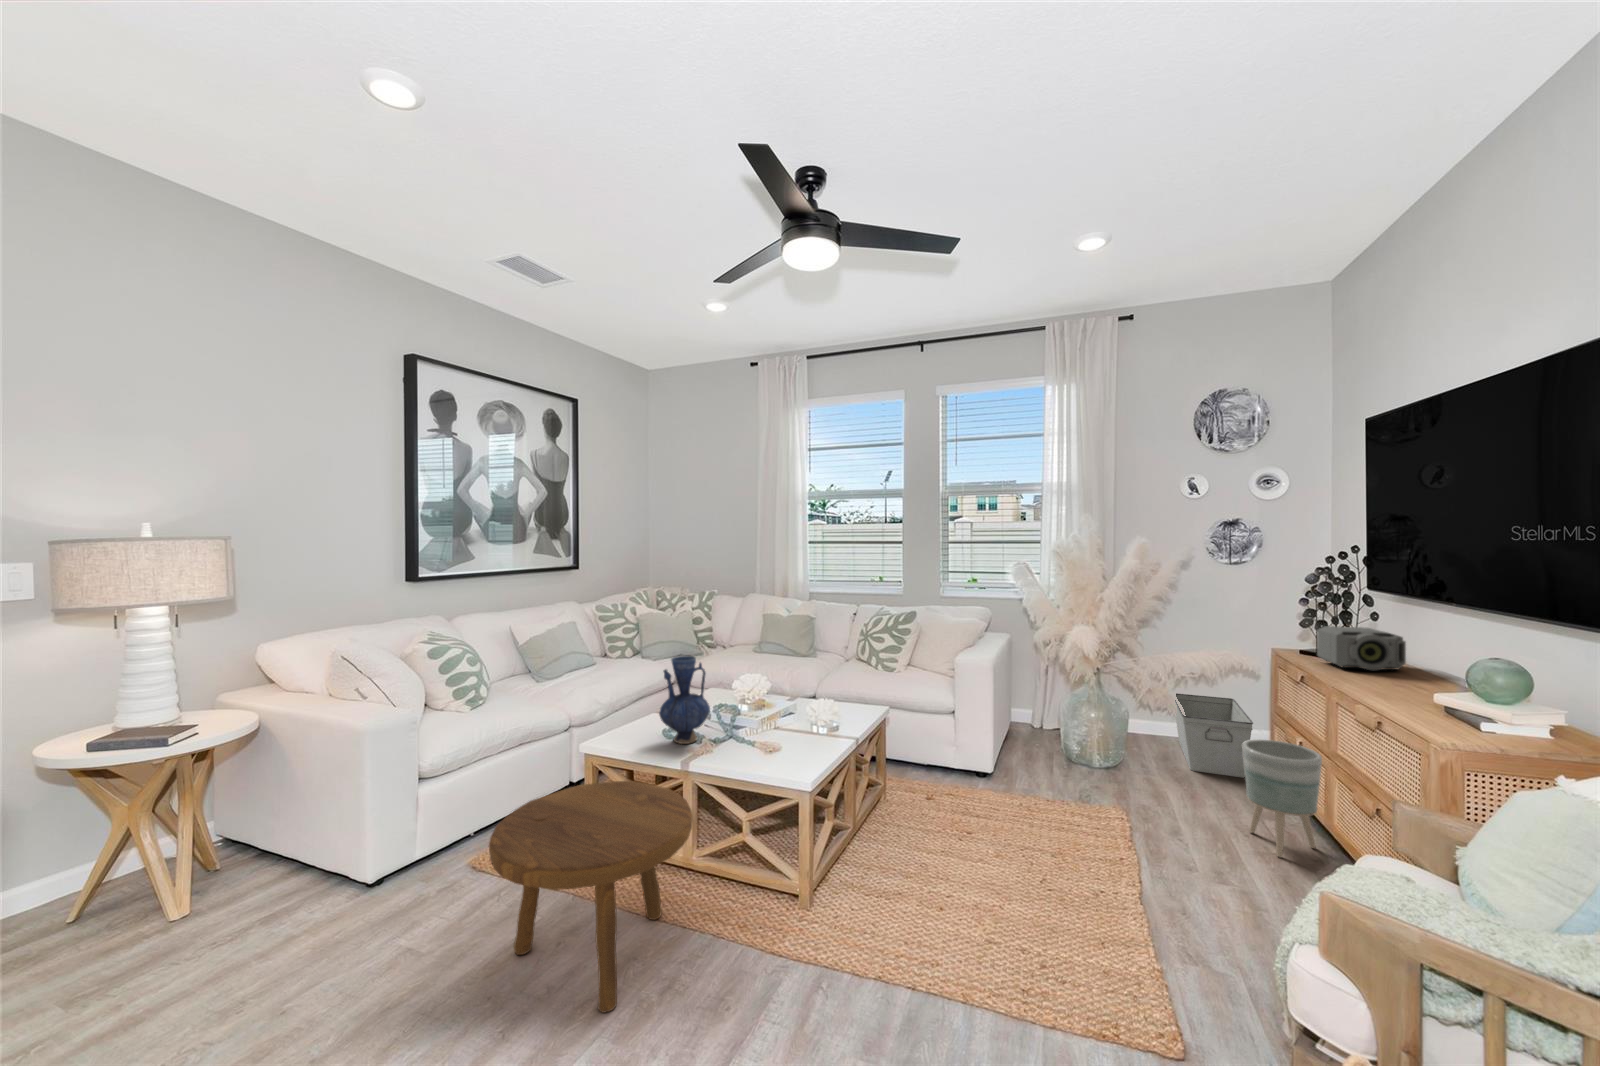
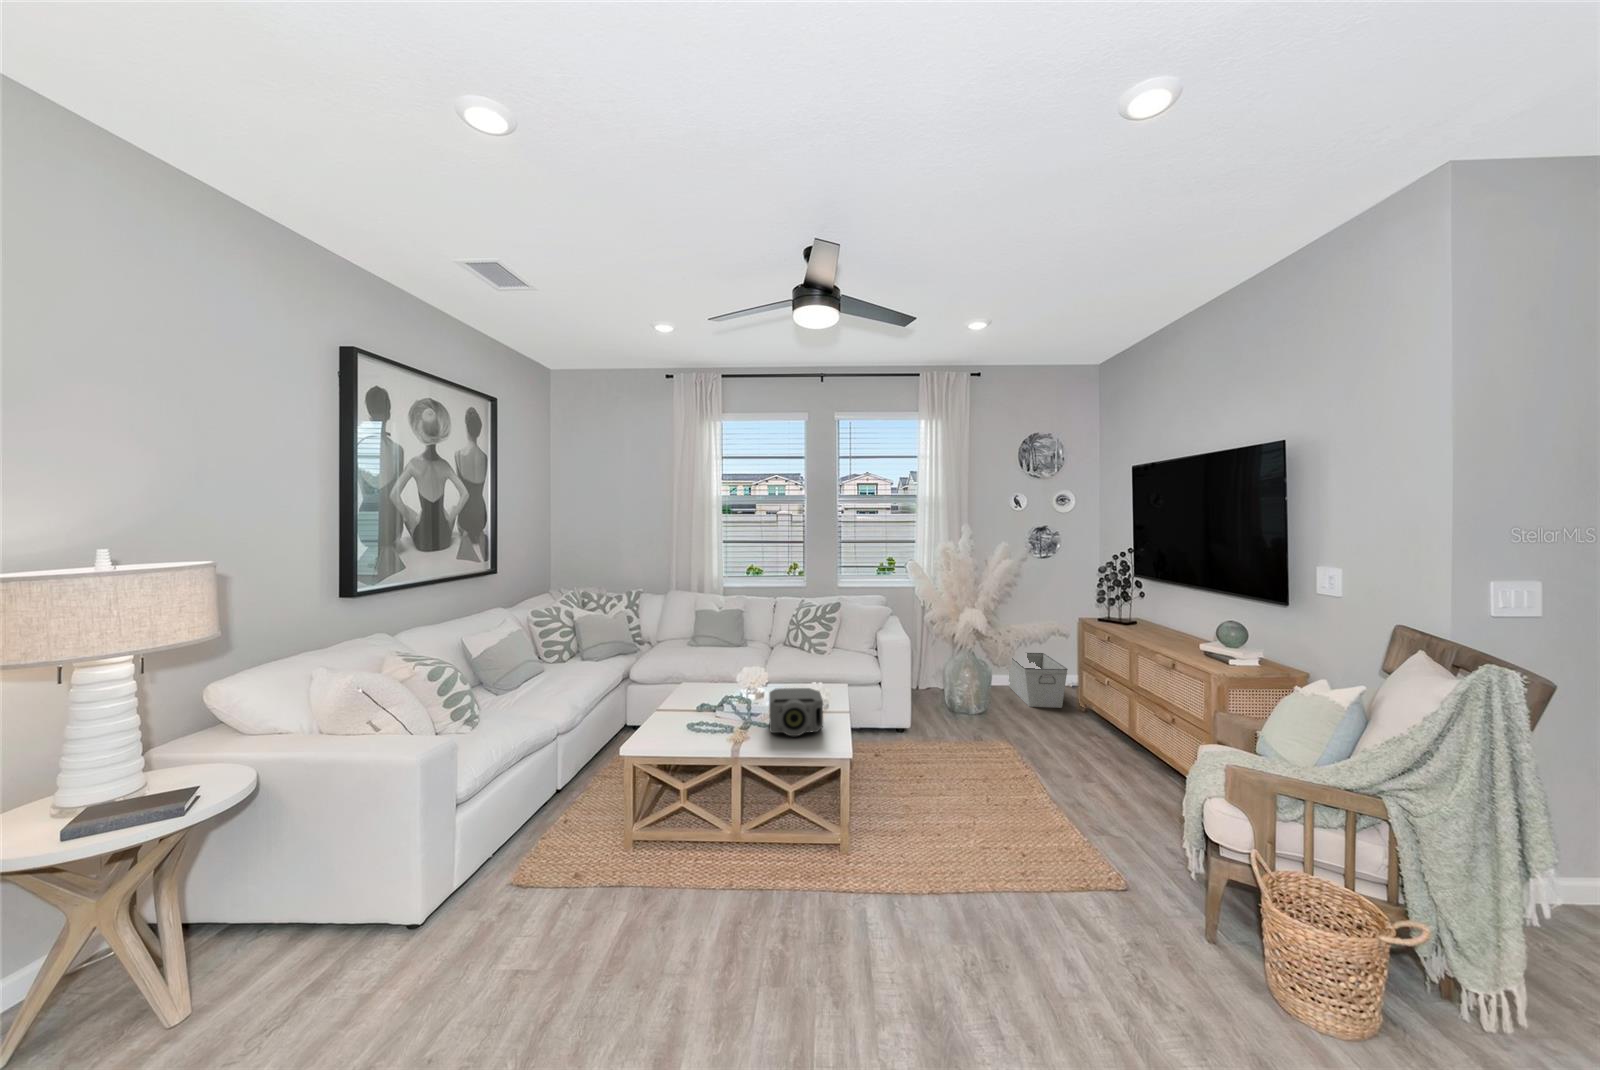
speaker: present [1317,626,1406,670] -> present [769,688,823,736]
vase: present [659,656,710,744] -> none [692,655,737,735]
planter: present [1243,739,1322,857] -> none [1088,680,1136,758]
footstool: present [489,781,693,1013] -> none [621,775,799,980]

